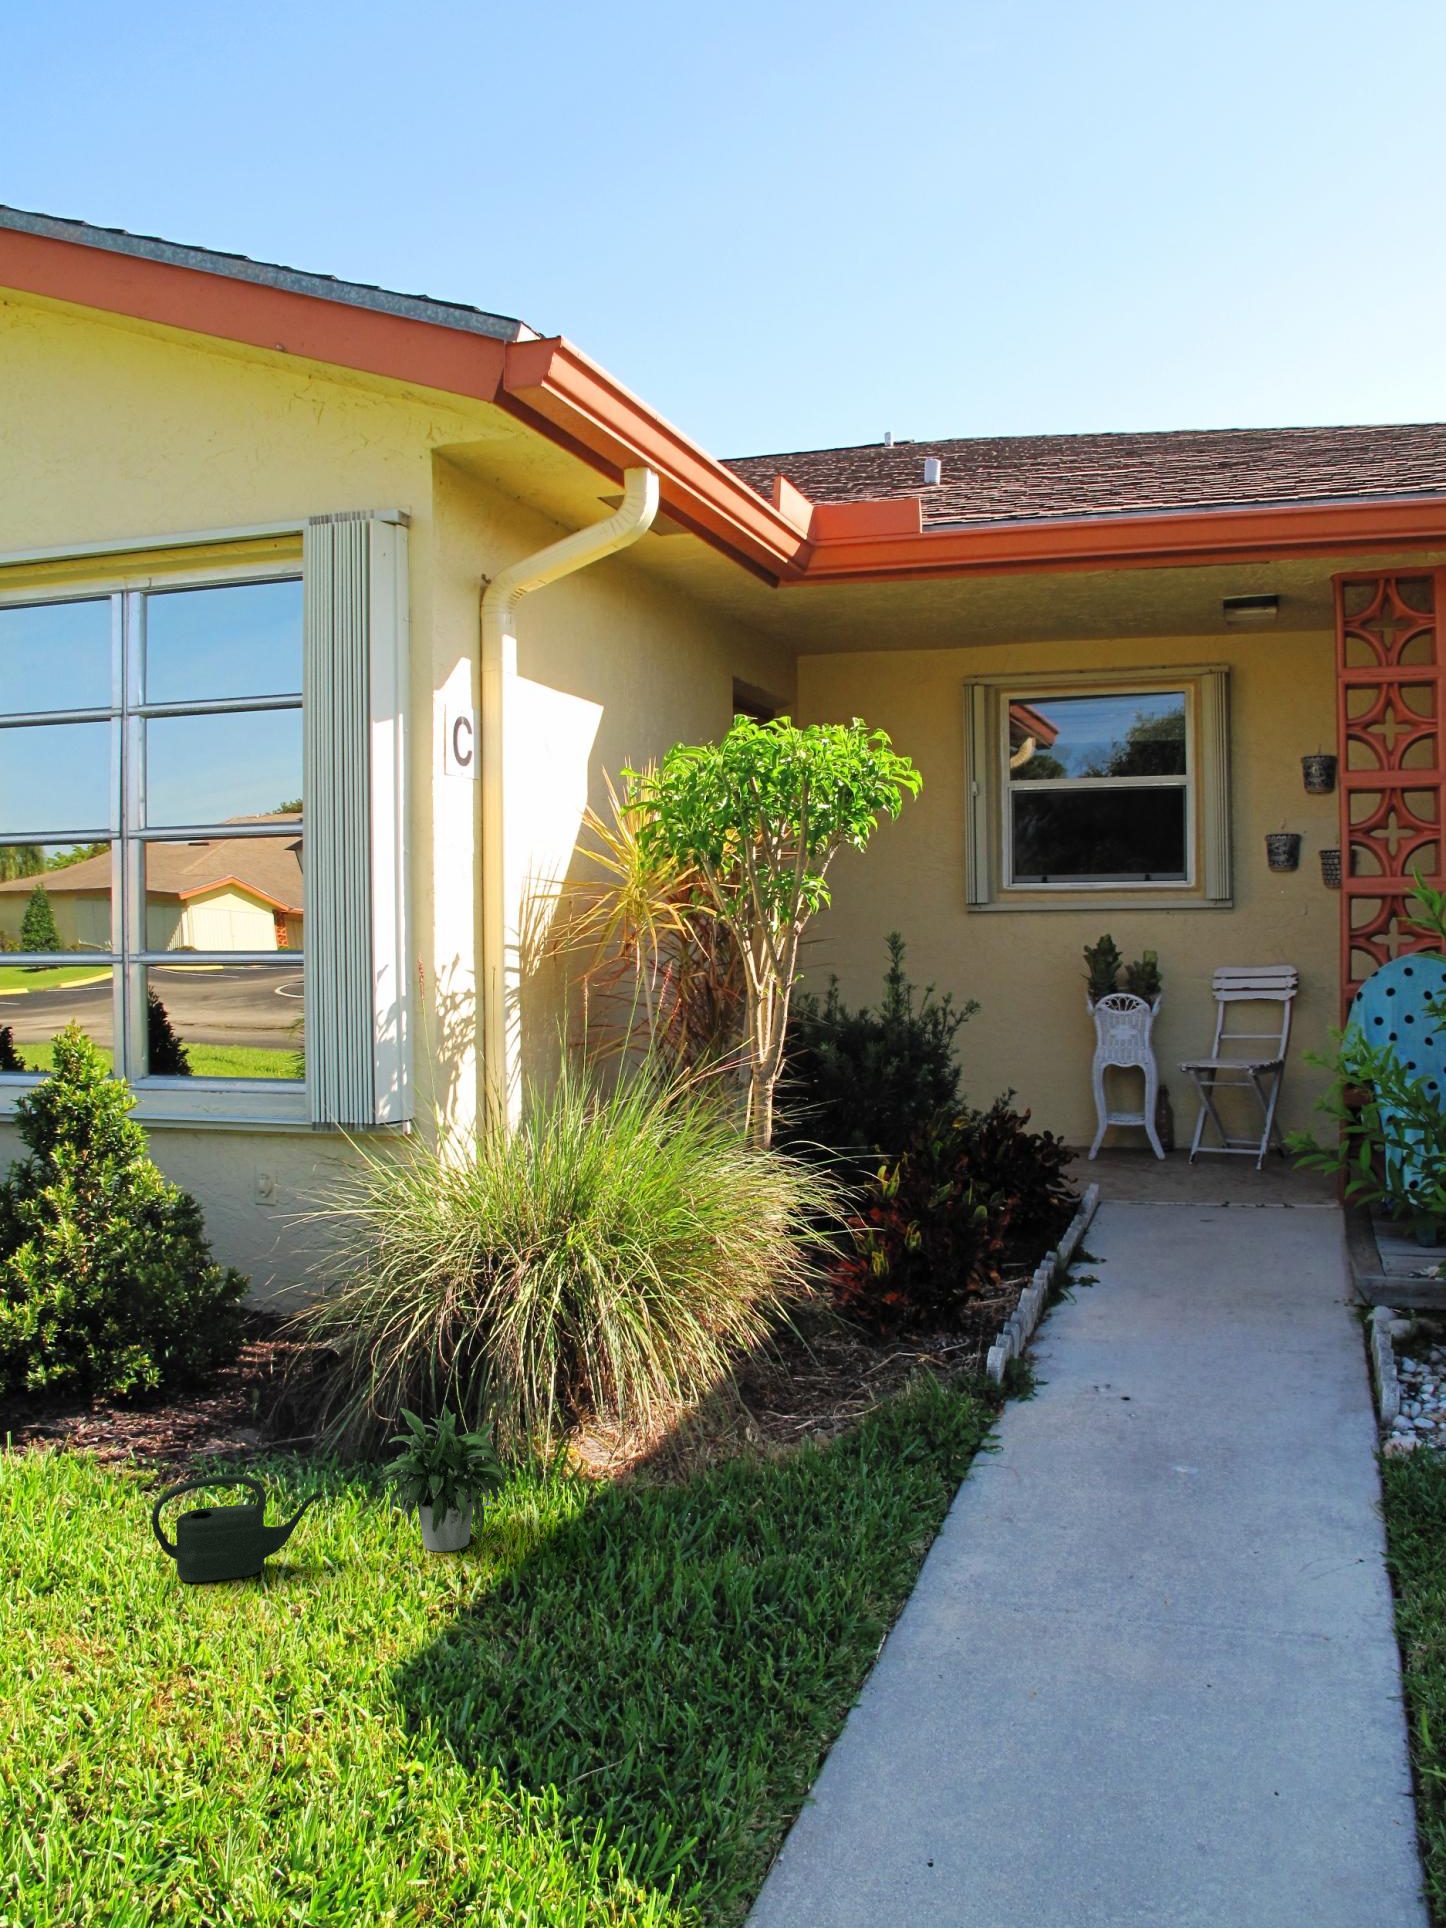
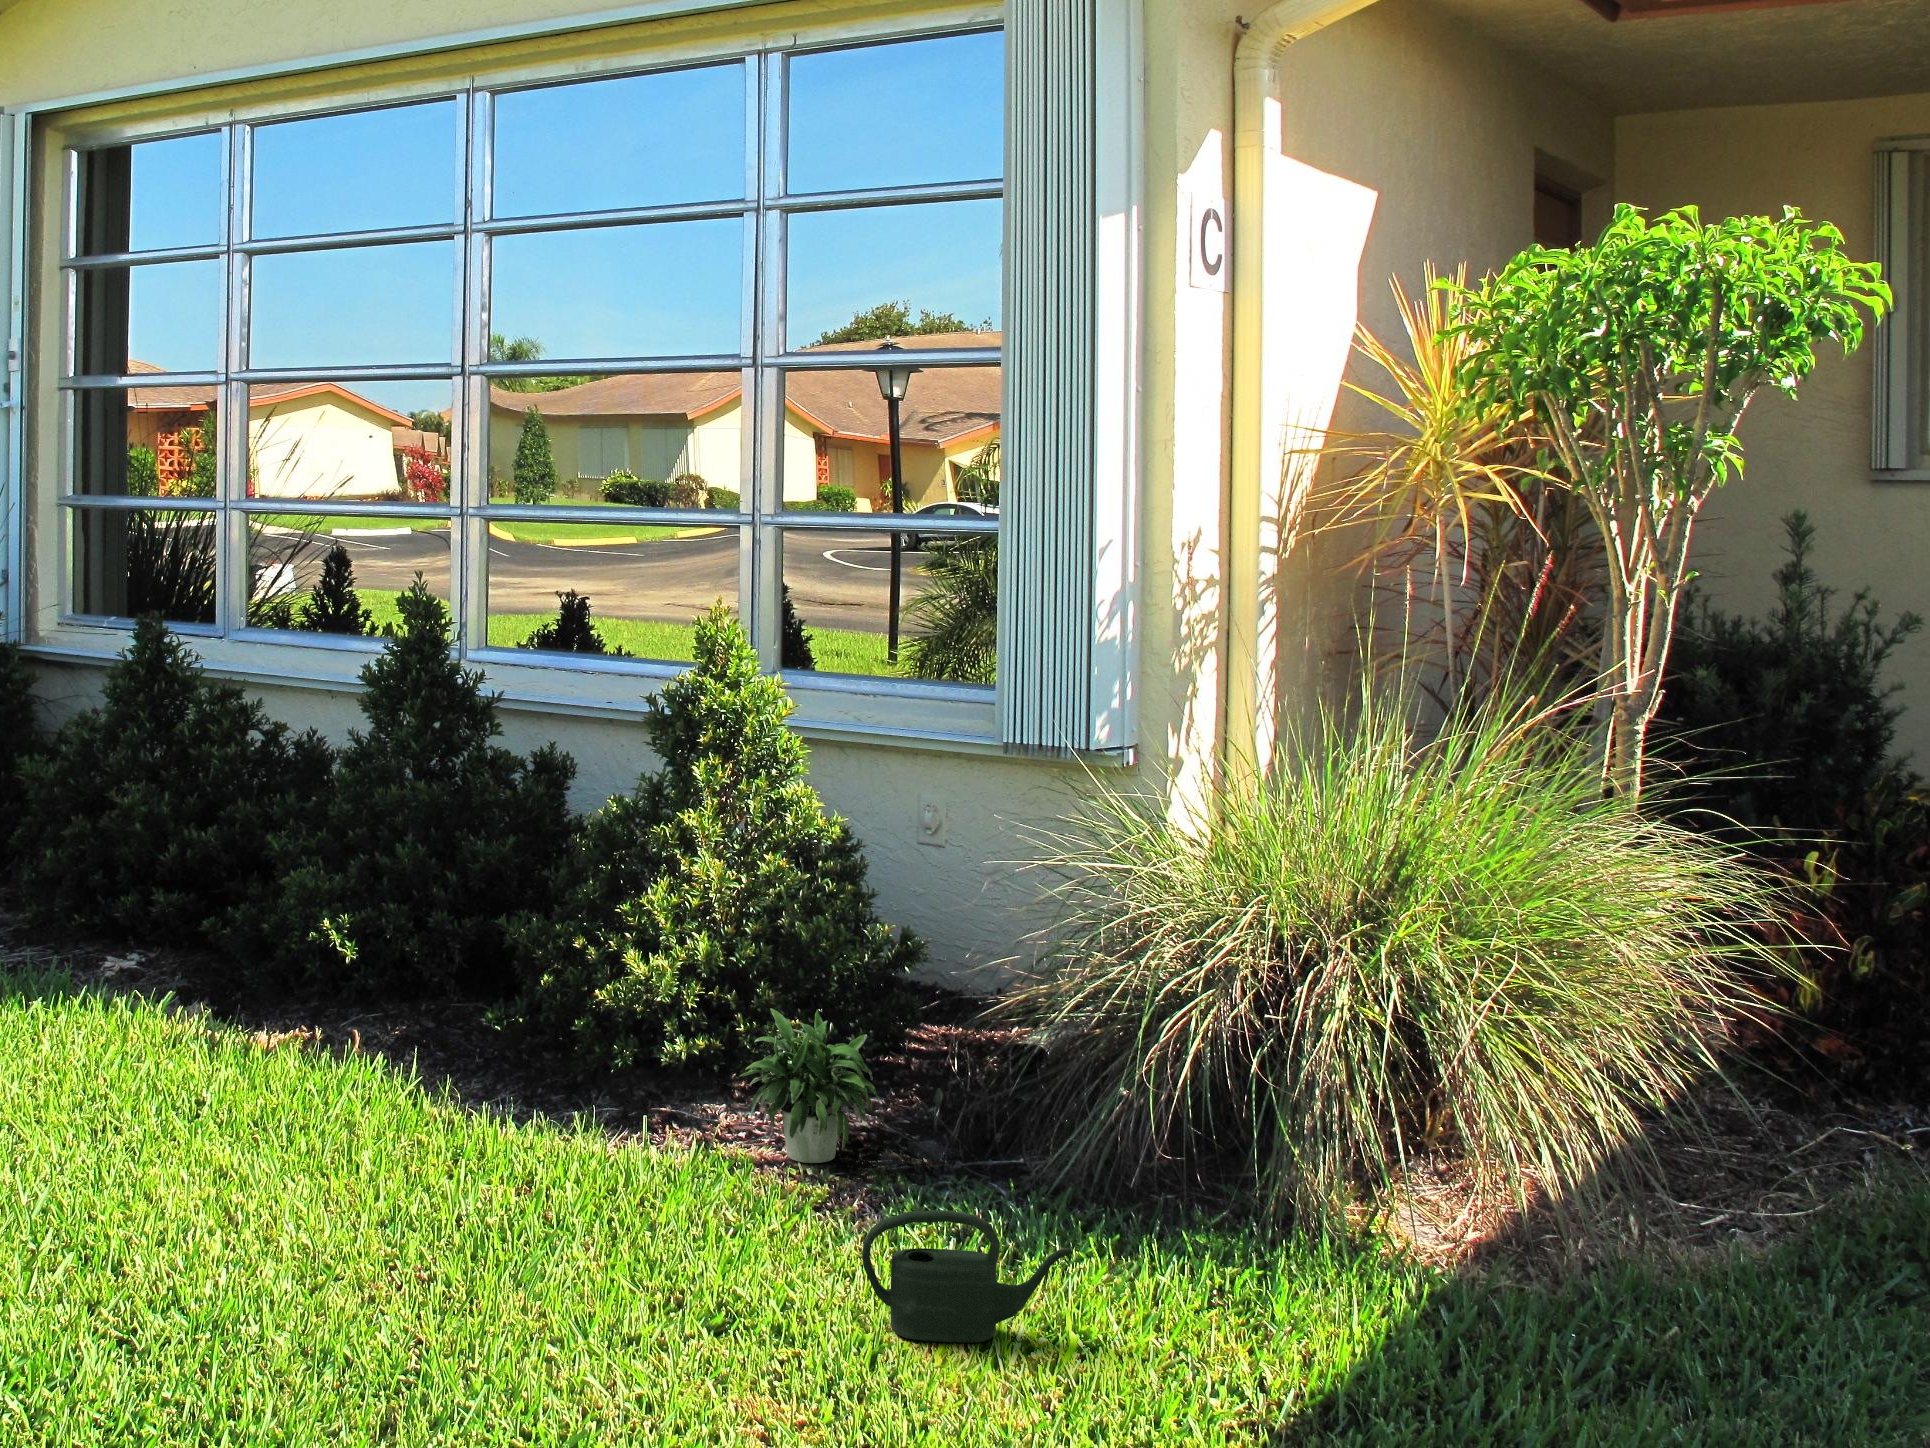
potted plant: present [378,1404,507,1552] -> present [740,1008,879,1163]

